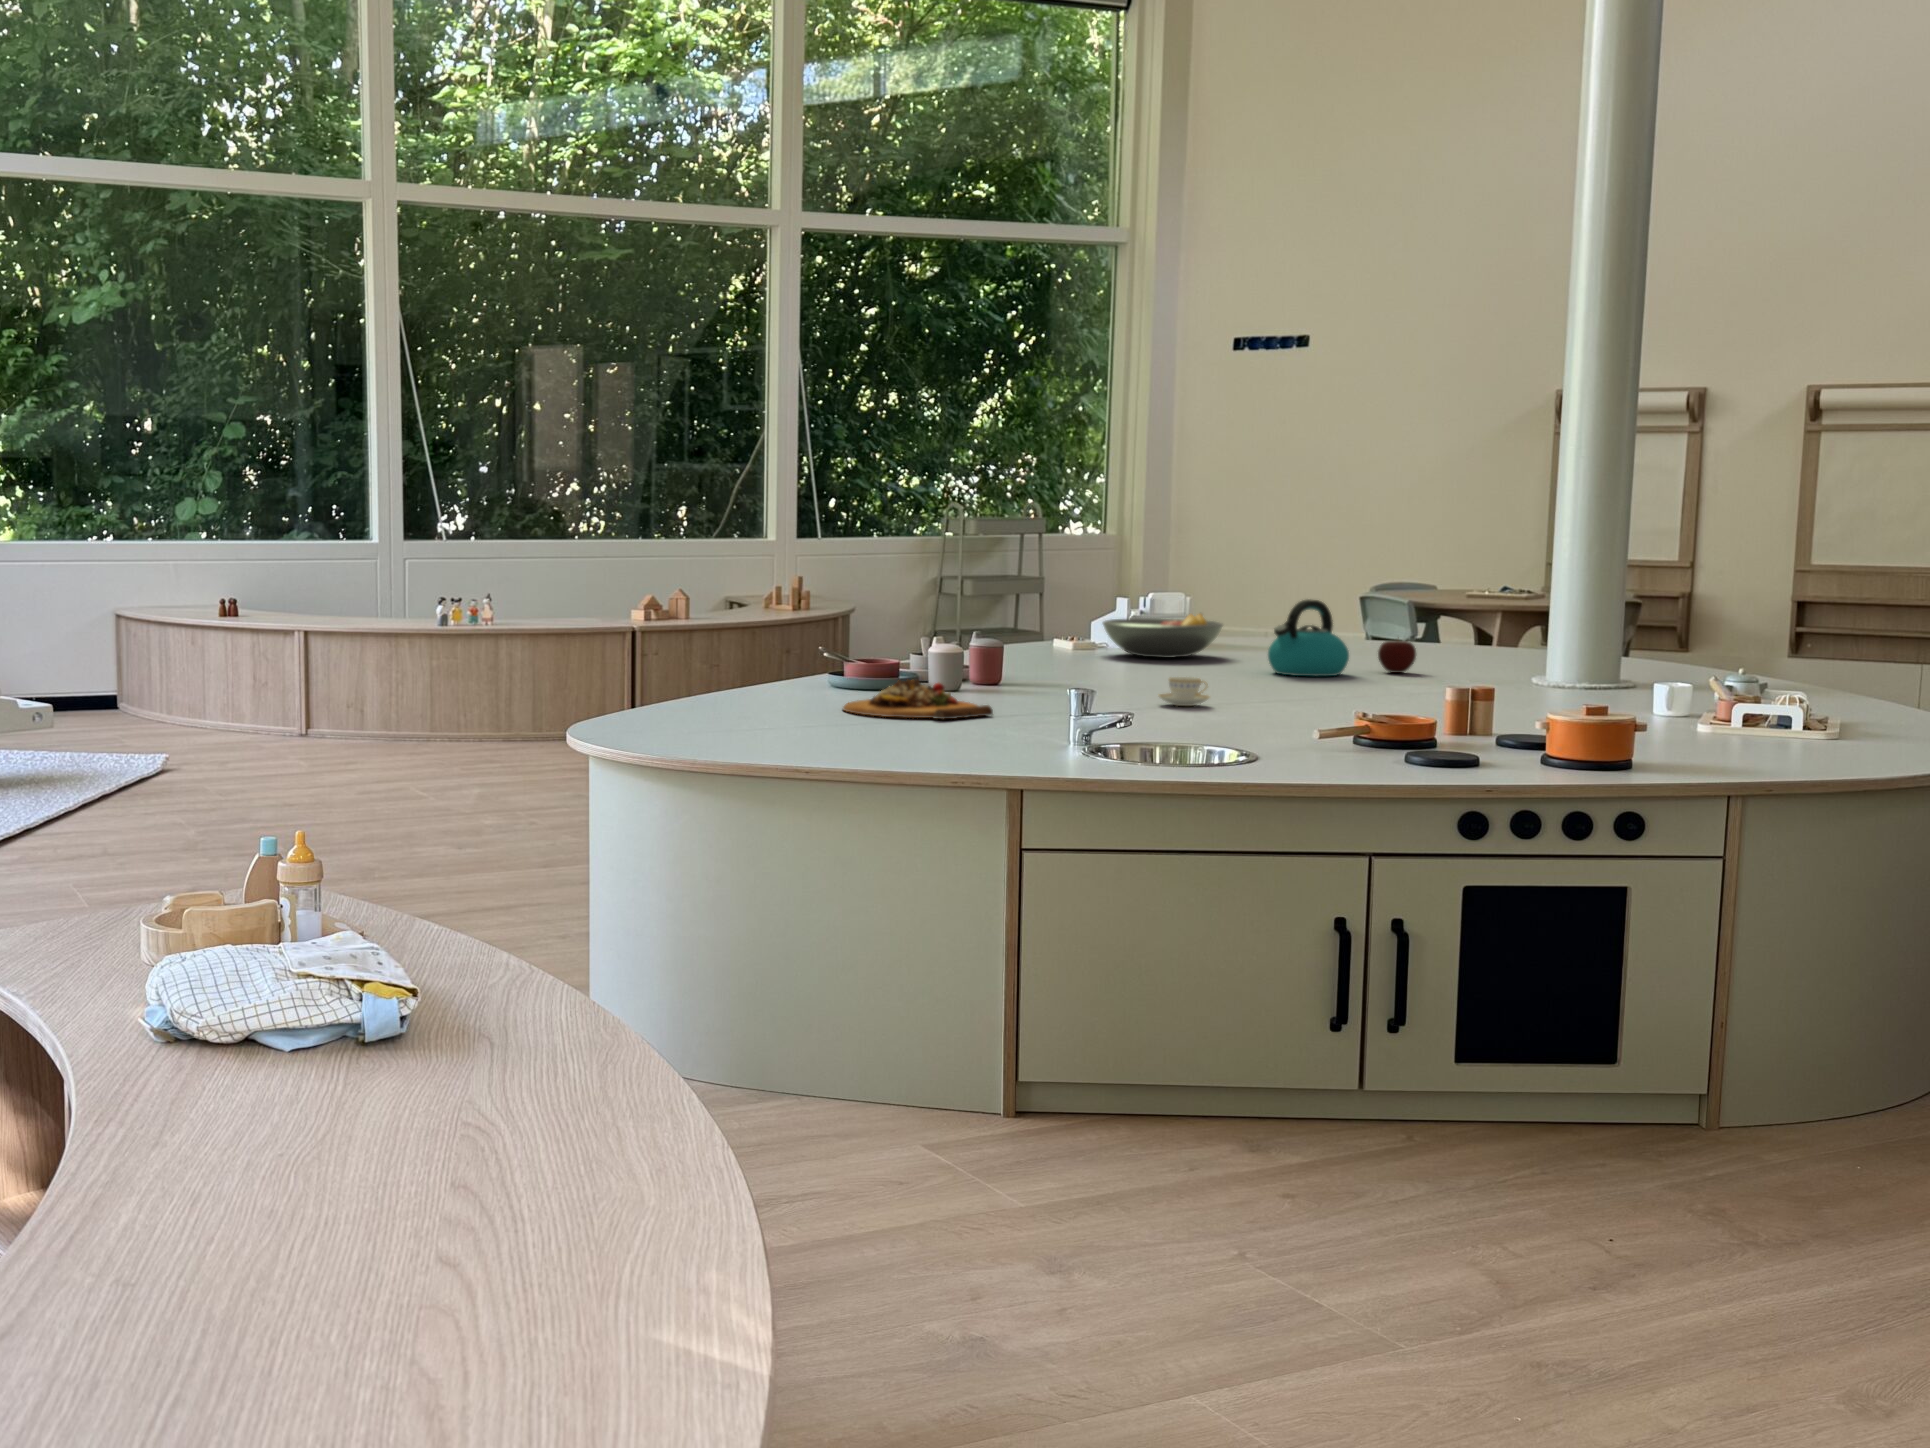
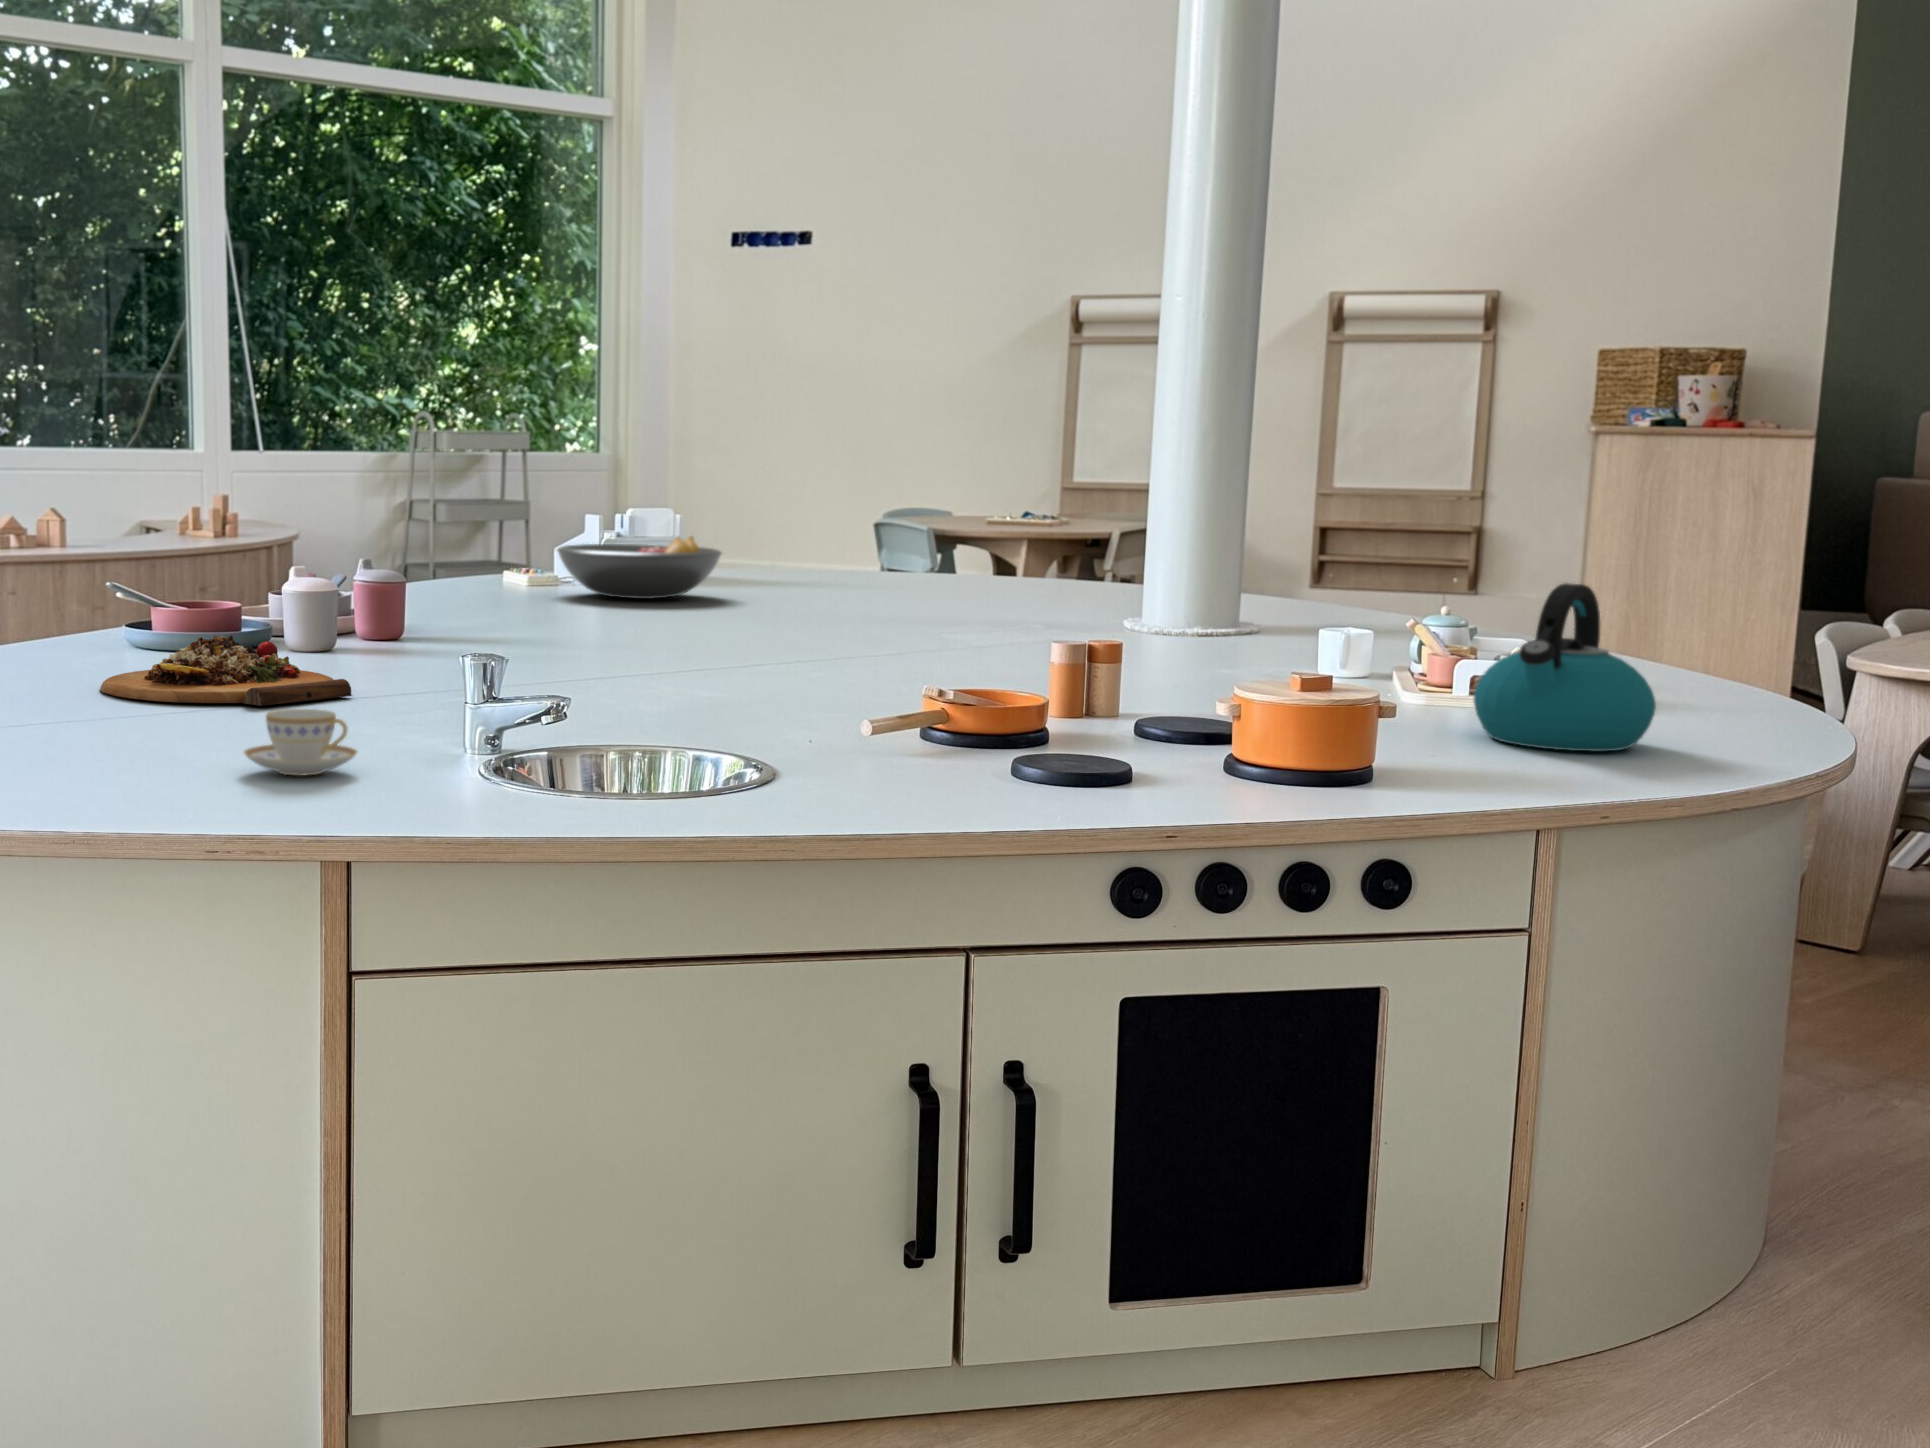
kettle: present [1268,599,1349,676] -> present [1474,583,1656,751]
apple: present [1378,640,1416,673] -> none [930,567,981,619]
teacup: present [1159,677,1209,706] -> present [244,709,357,776]

